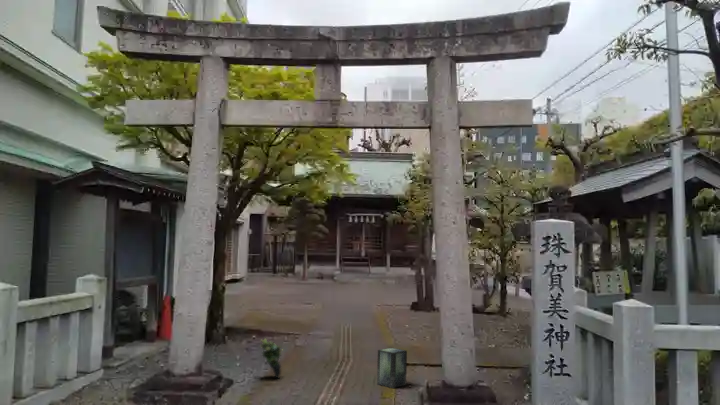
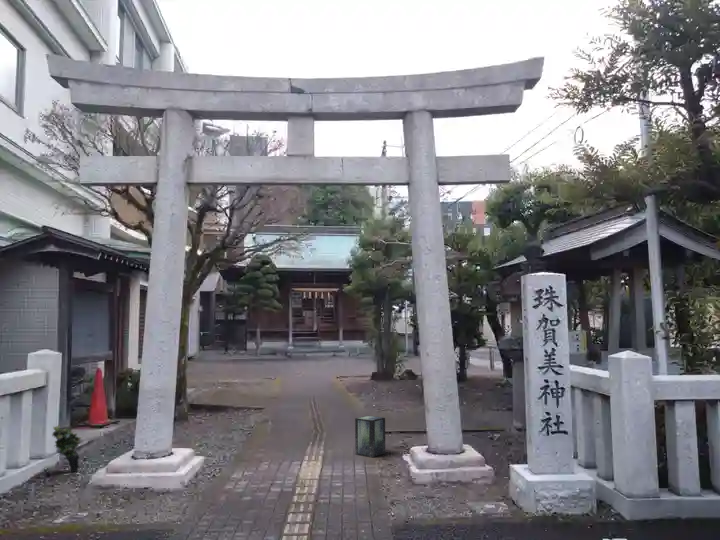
potted plant: present [261,339,281,378] -> present [52,426,81,472]

